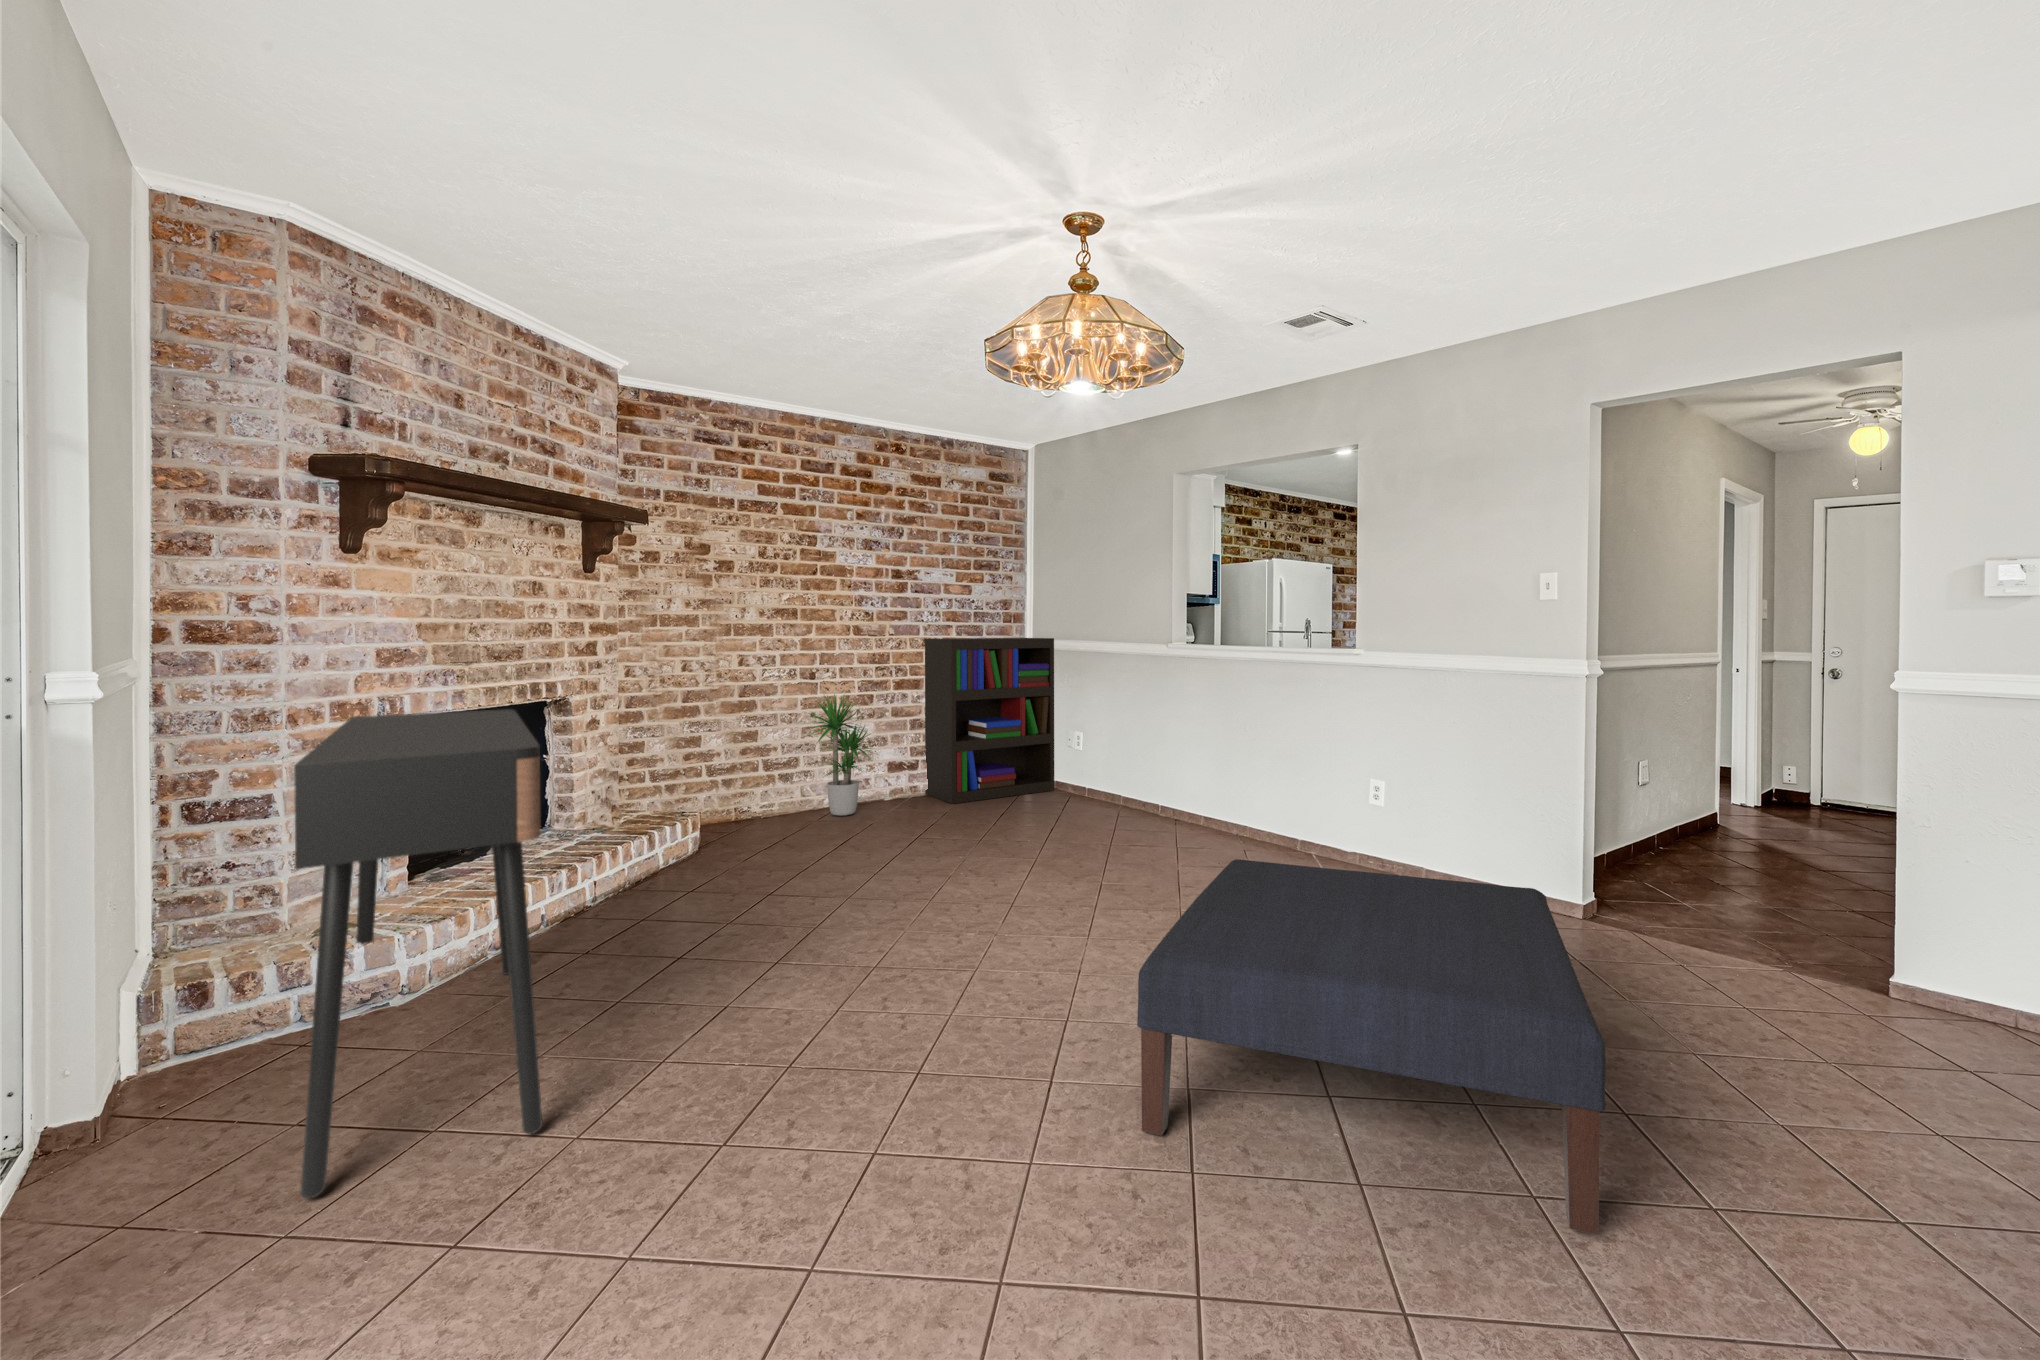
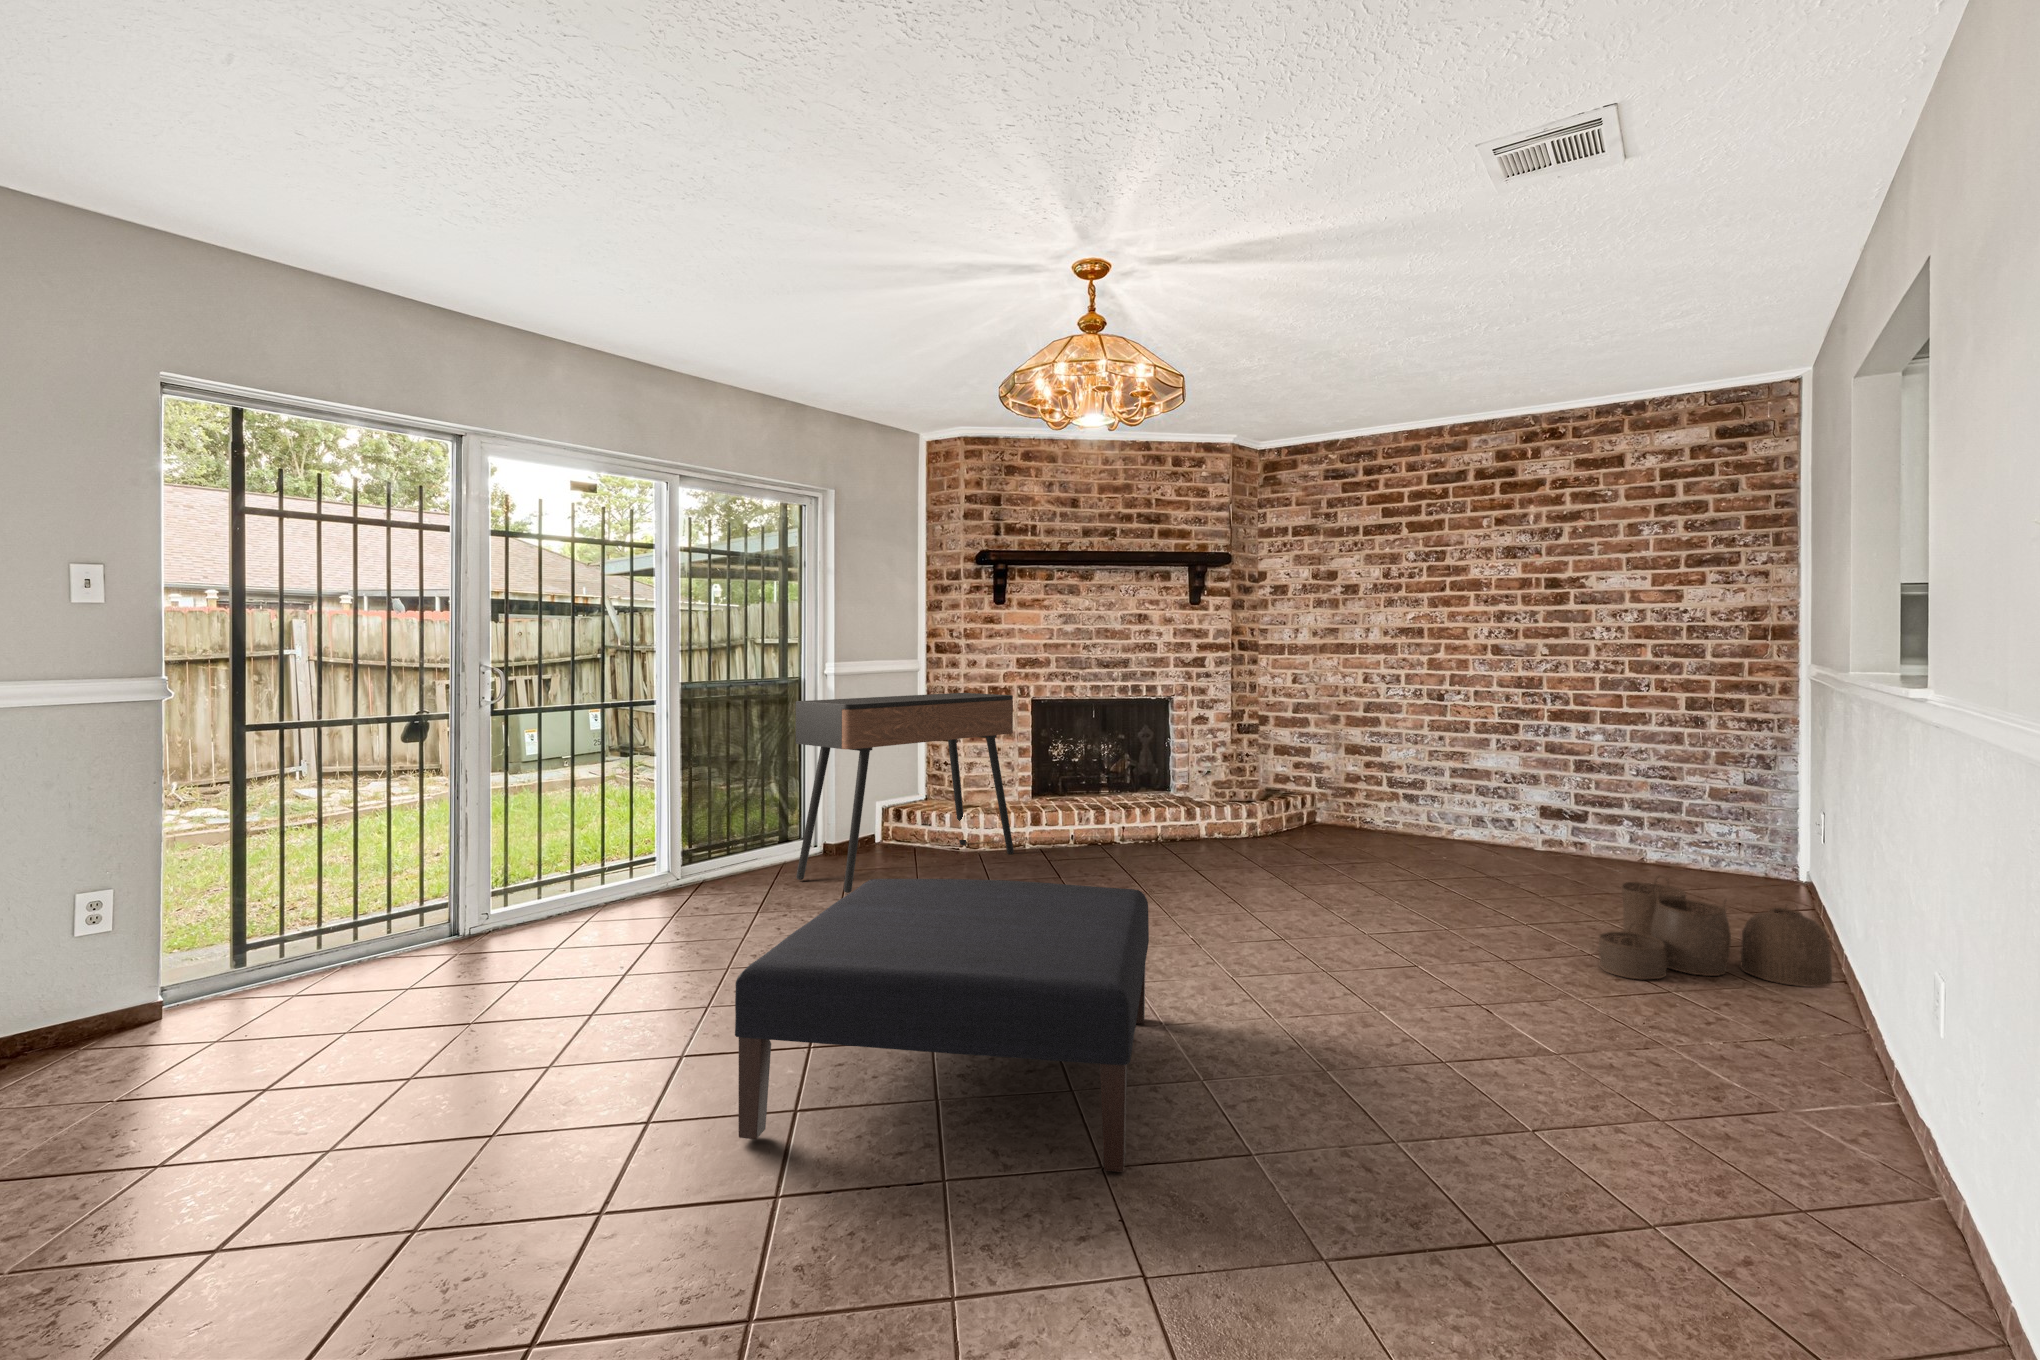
bookshelf: present [925,638,1054,804] -> none [1567,662,1769,898]
potted plant: present [808,694,872,816] -> none [1395,715,1488,850]
woven basket: none [1110,776,1210,844] -> present [1598,876,1833,987]

